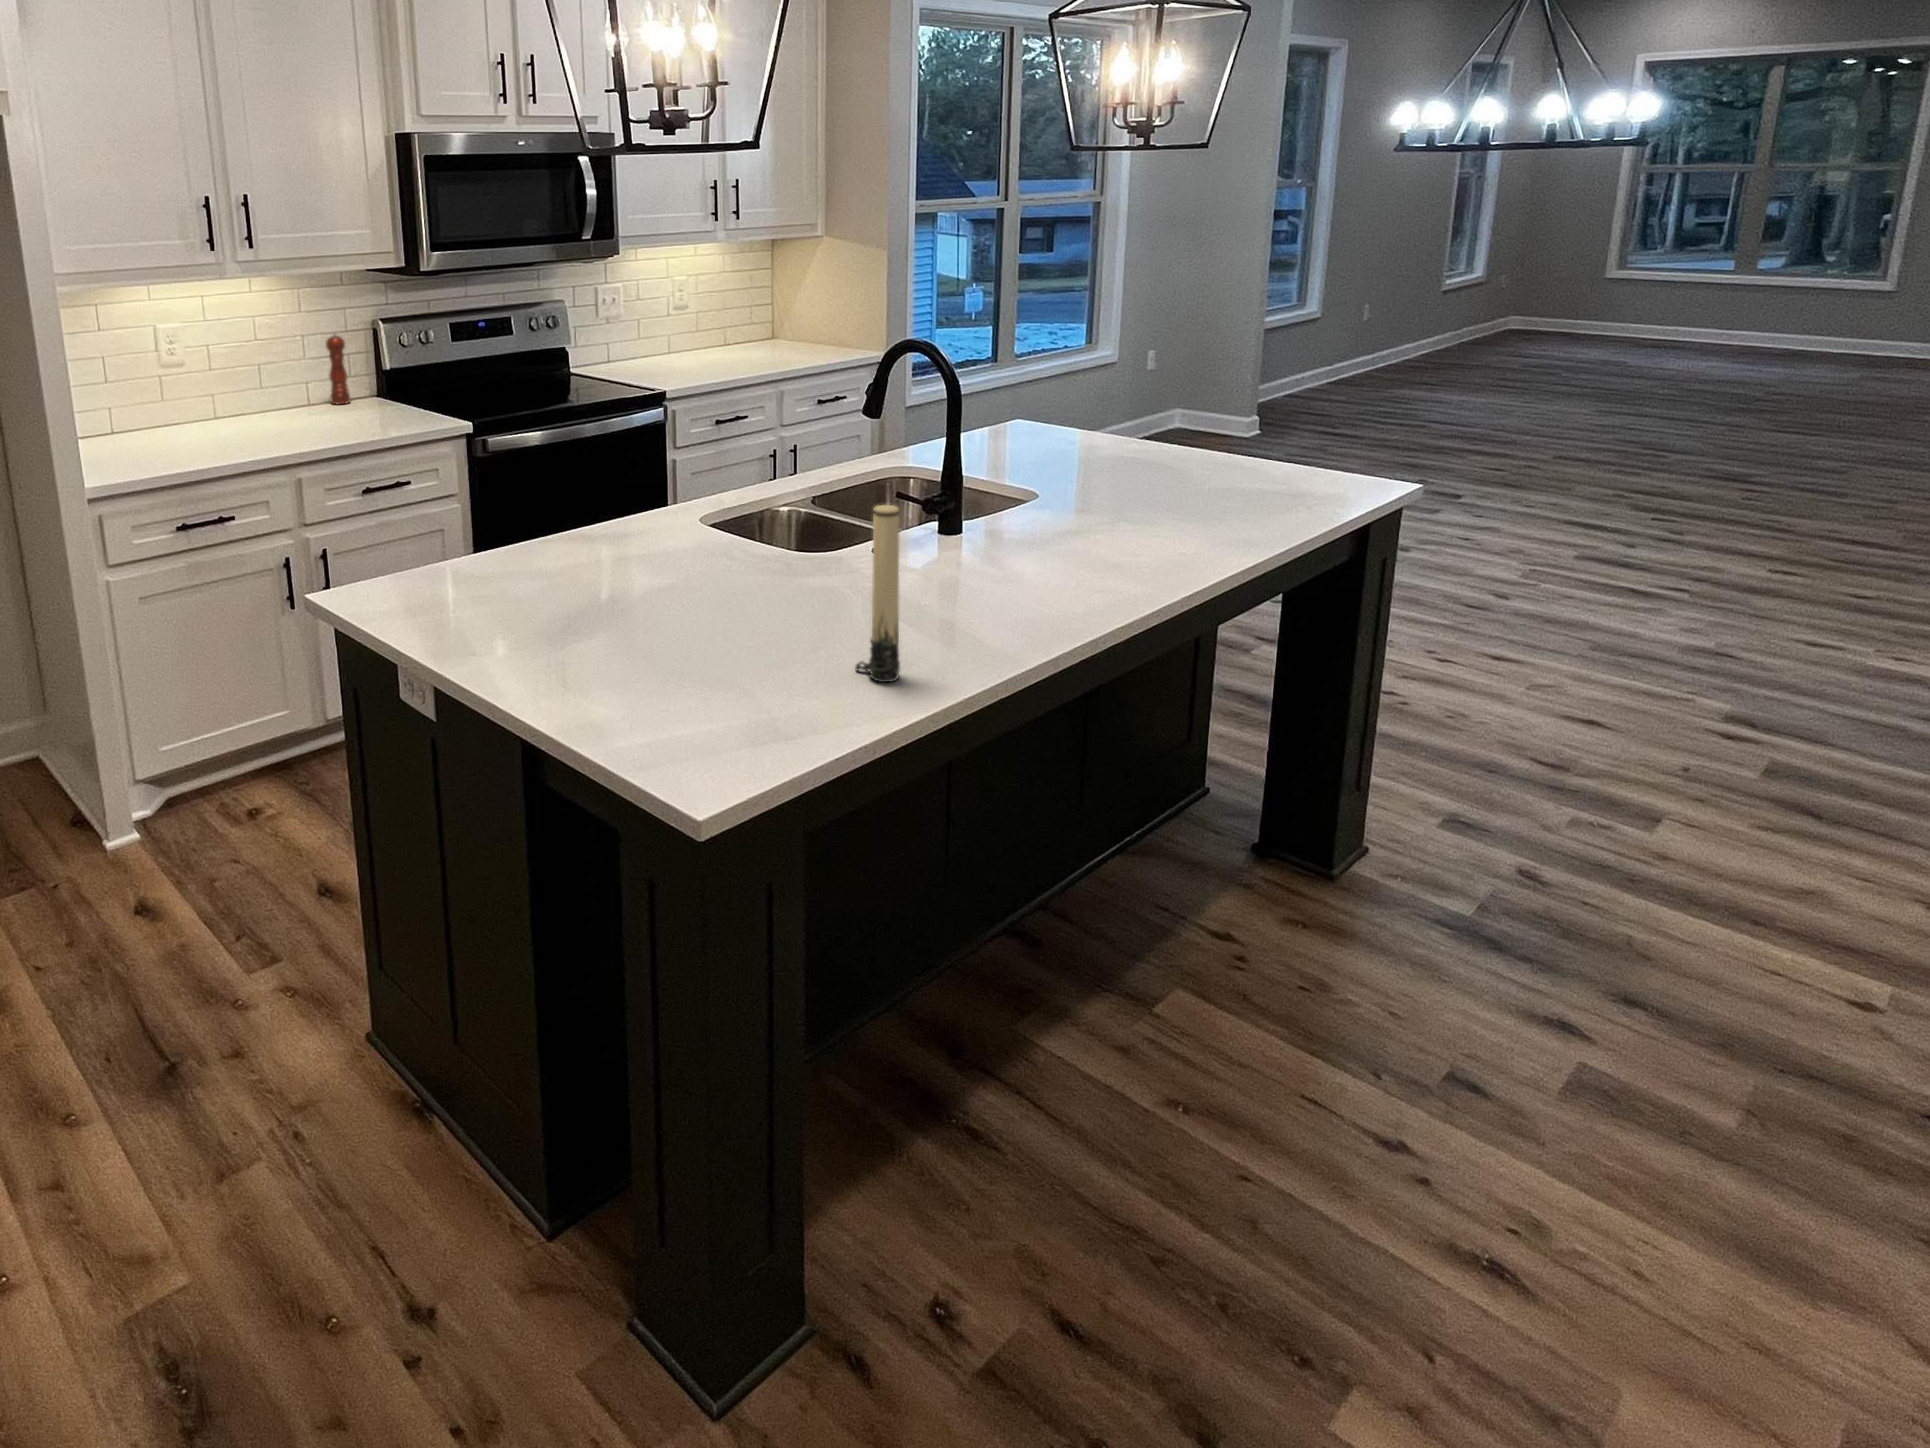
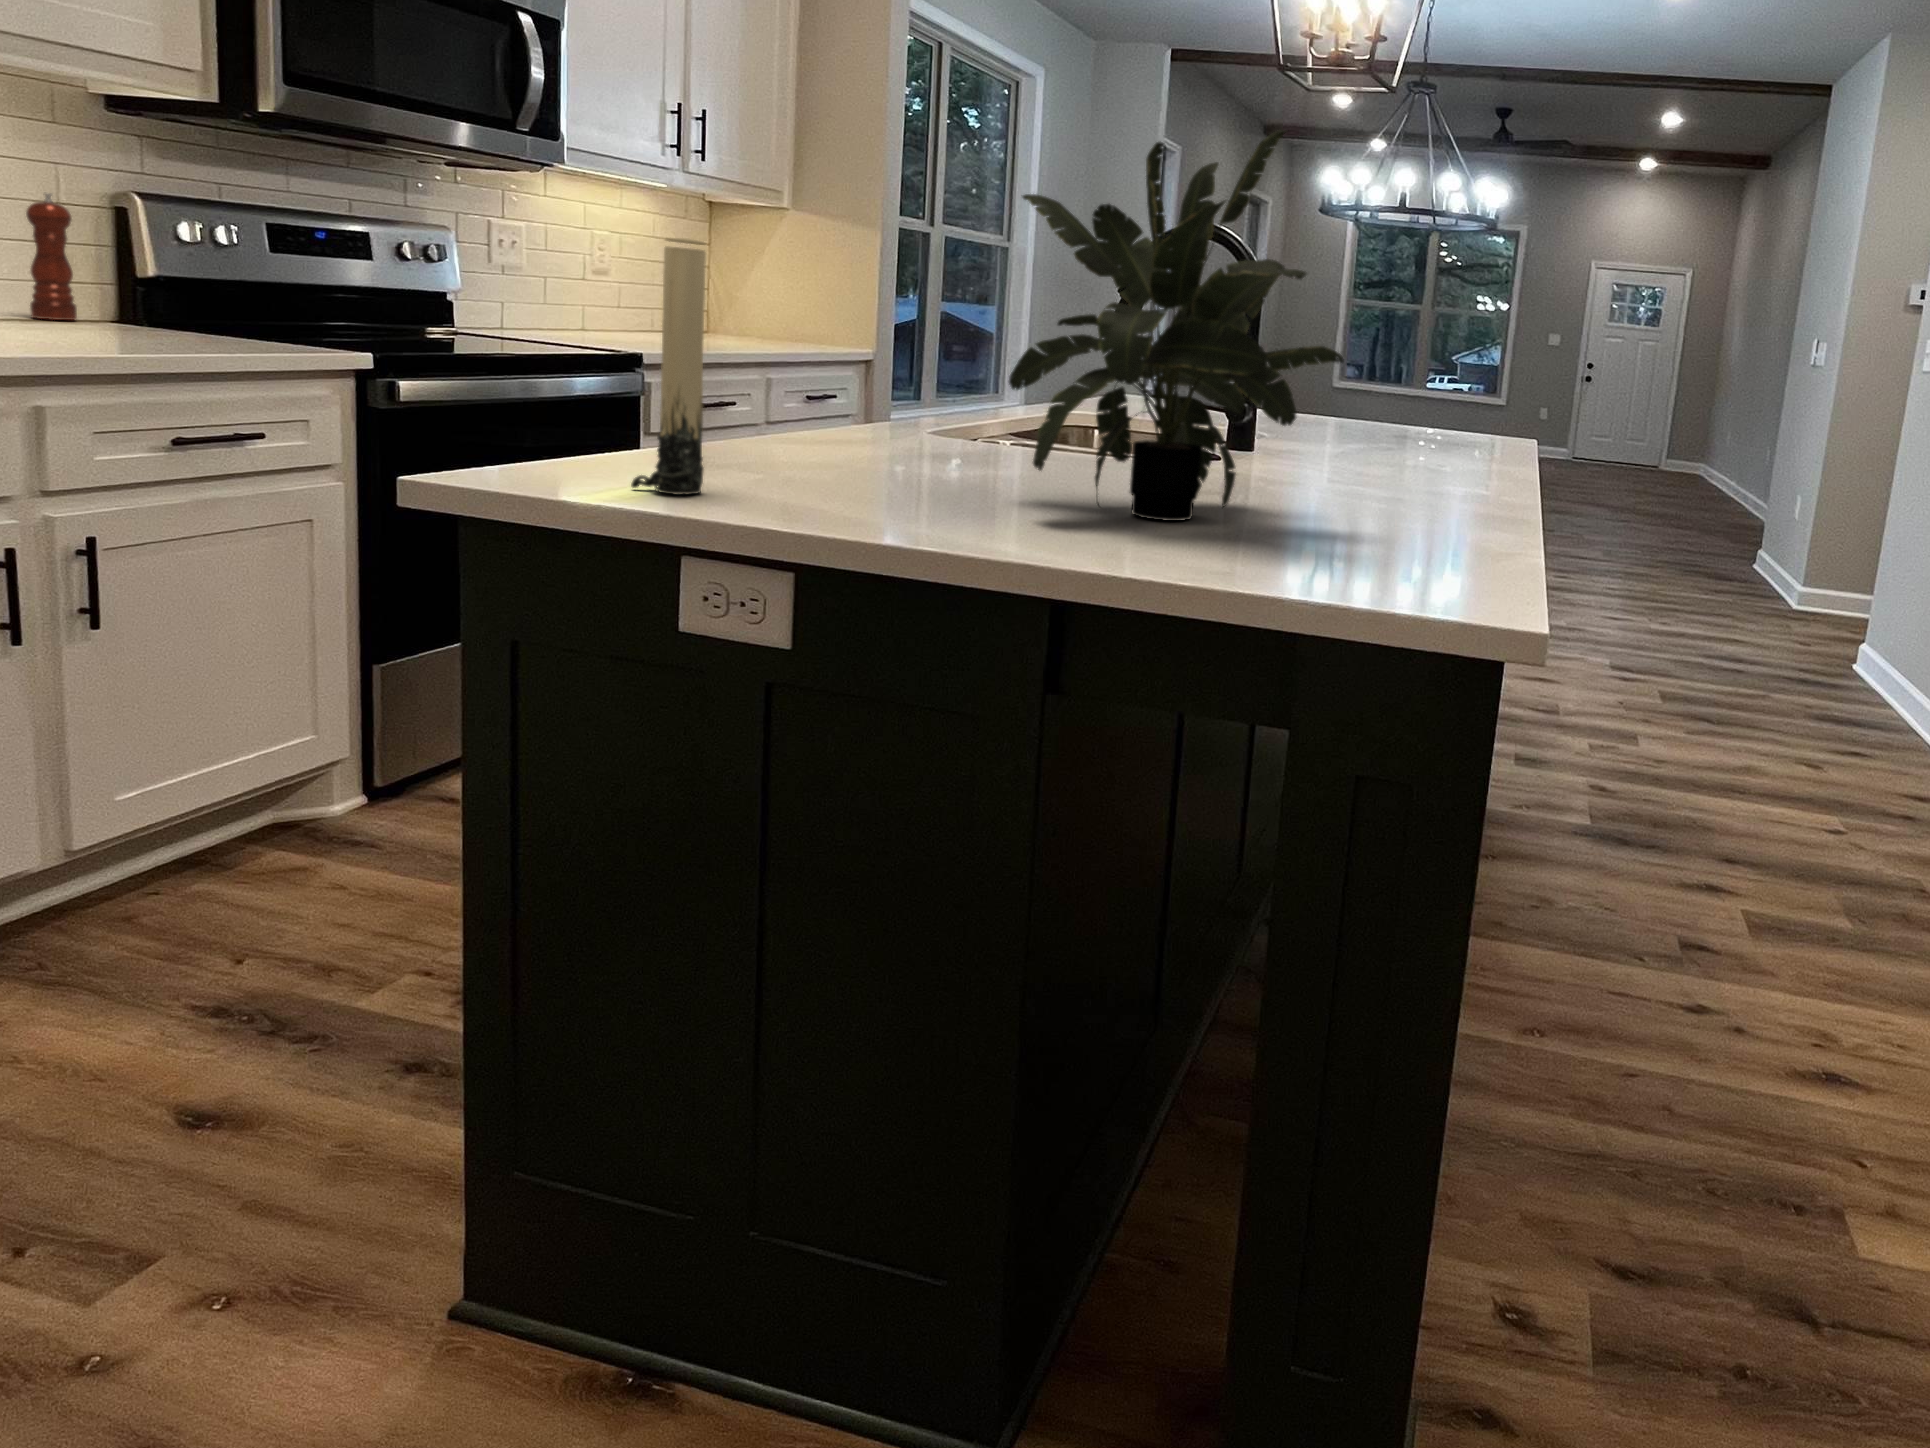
potted plant: none [565,385,770,656] -> present [1009,130,1344,521]
candle: present [855,505,900,682] -> present [631,238,706,495]

